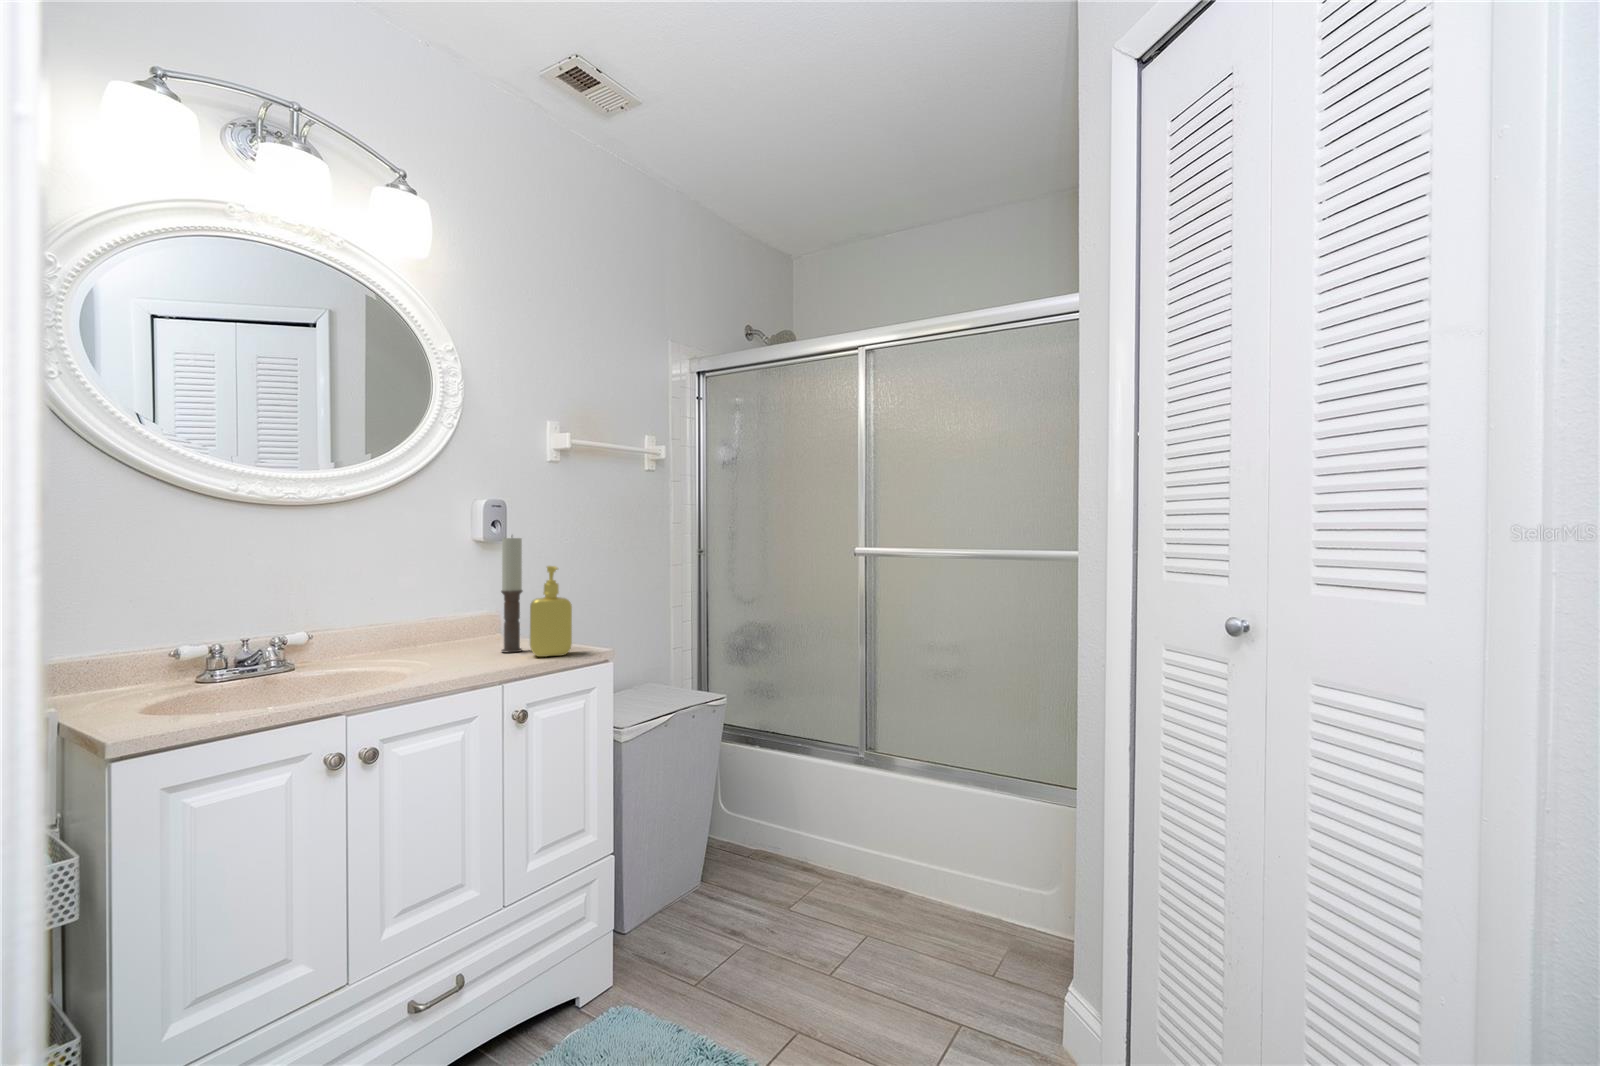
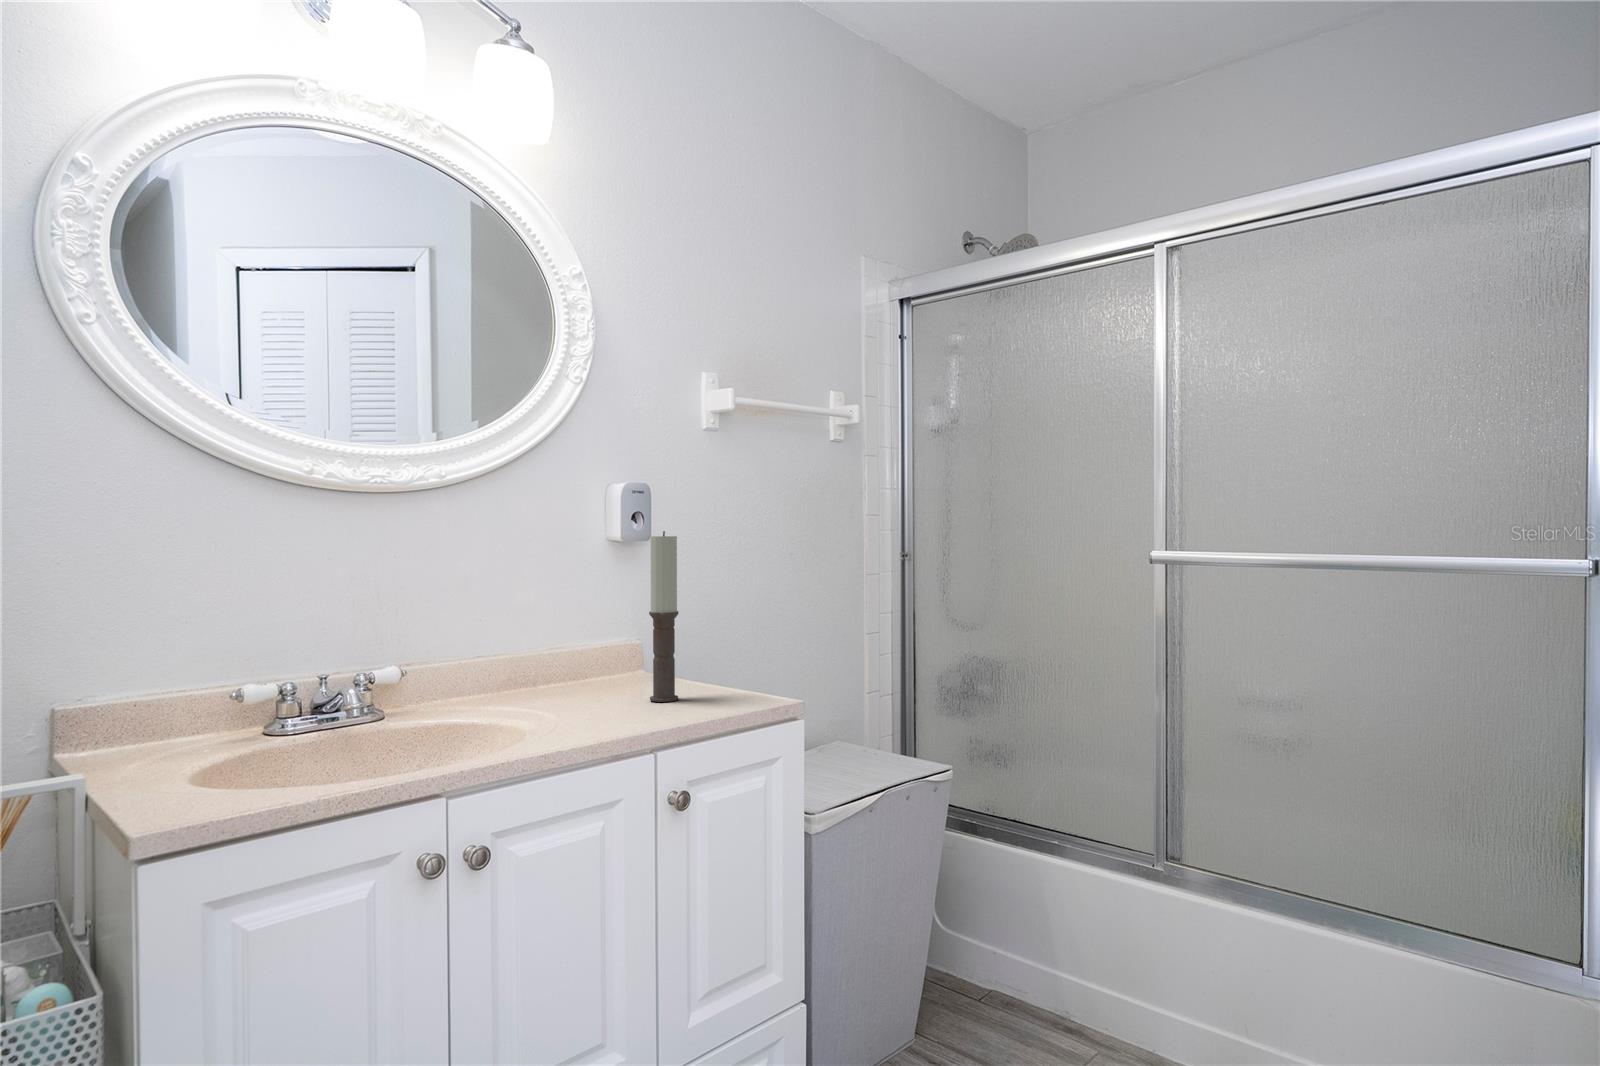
soap dispenser: present [530,566,572,657] -> none [691,577,750,711]

